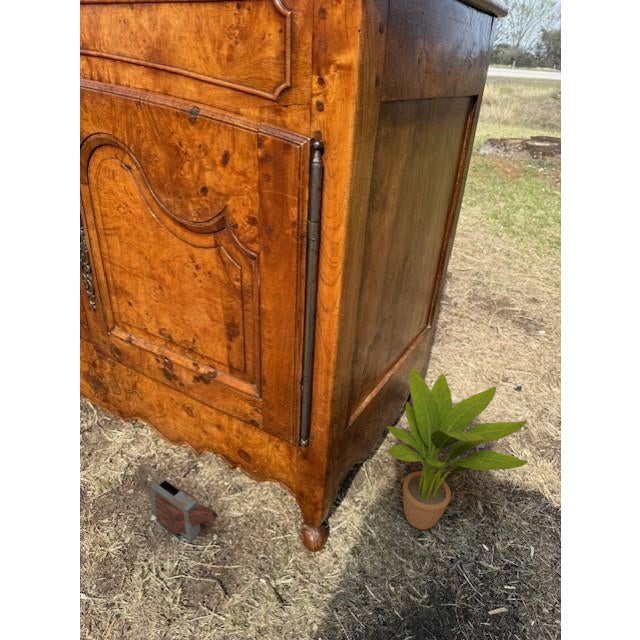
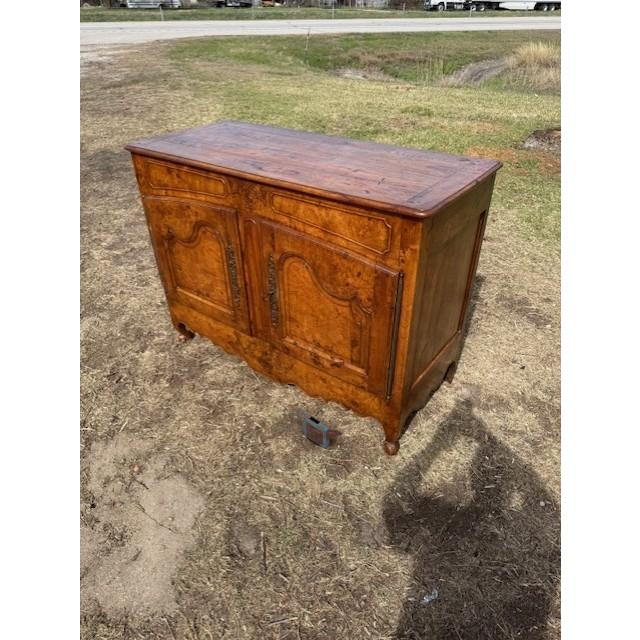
potted plant: present [386,367,528,530] -> none [430,358,506,448]

